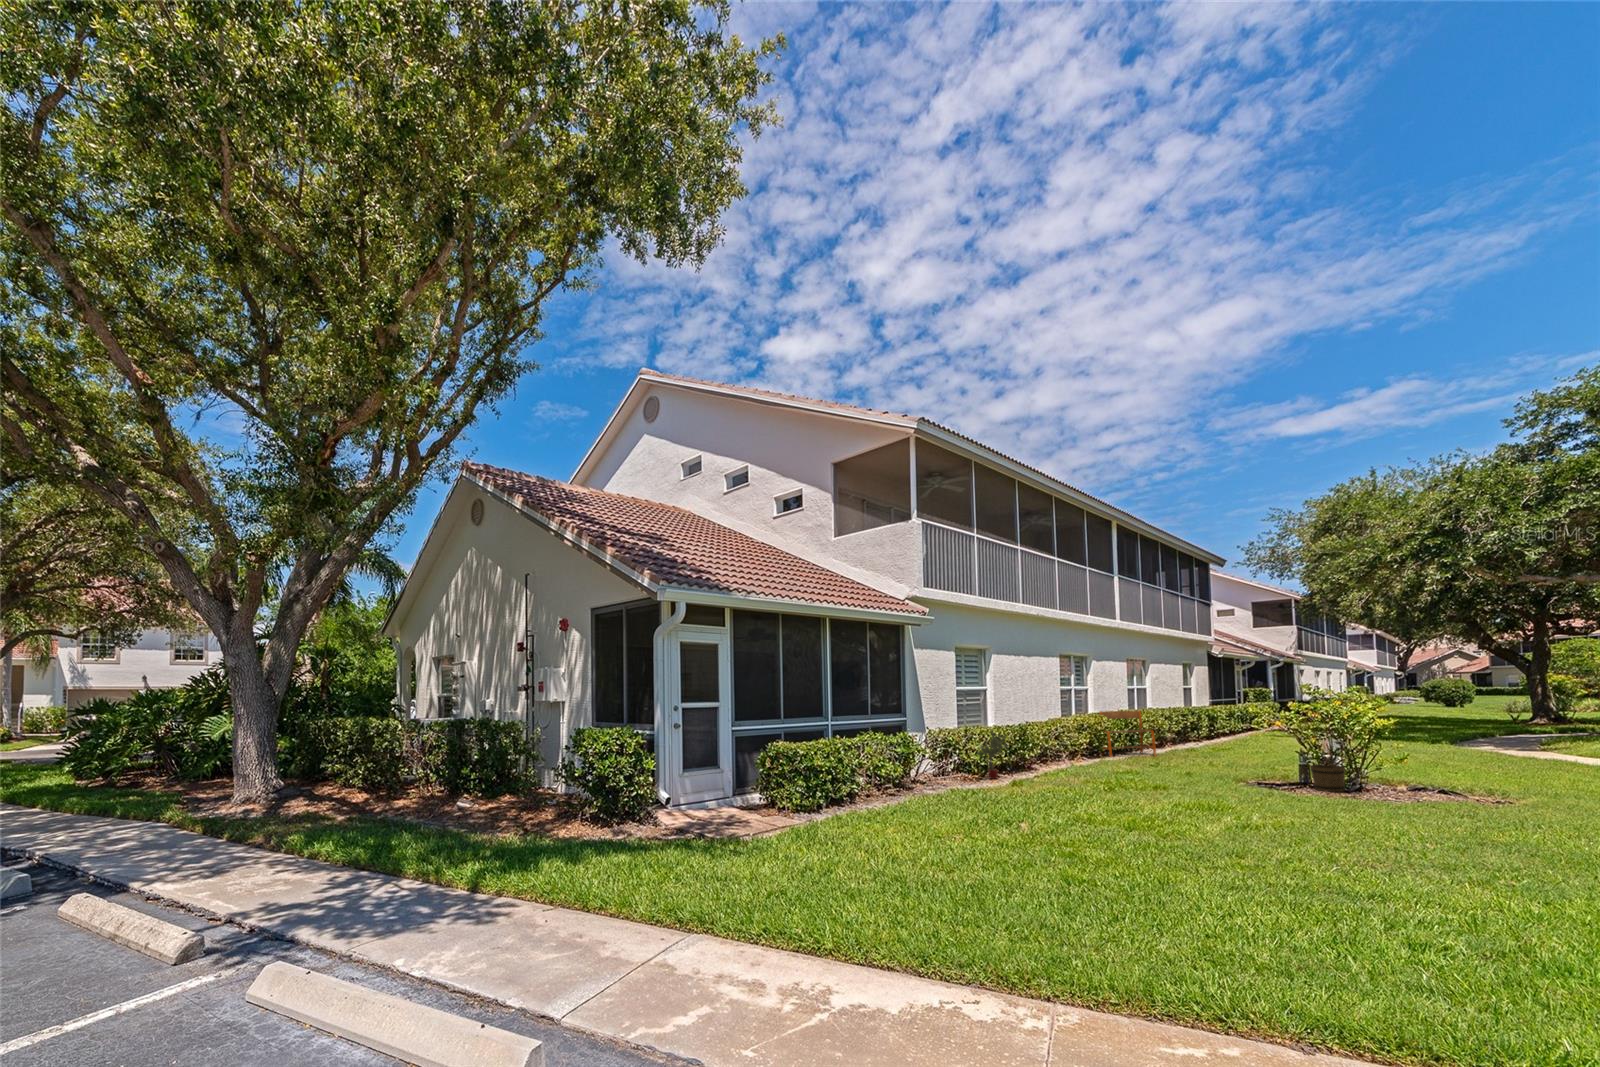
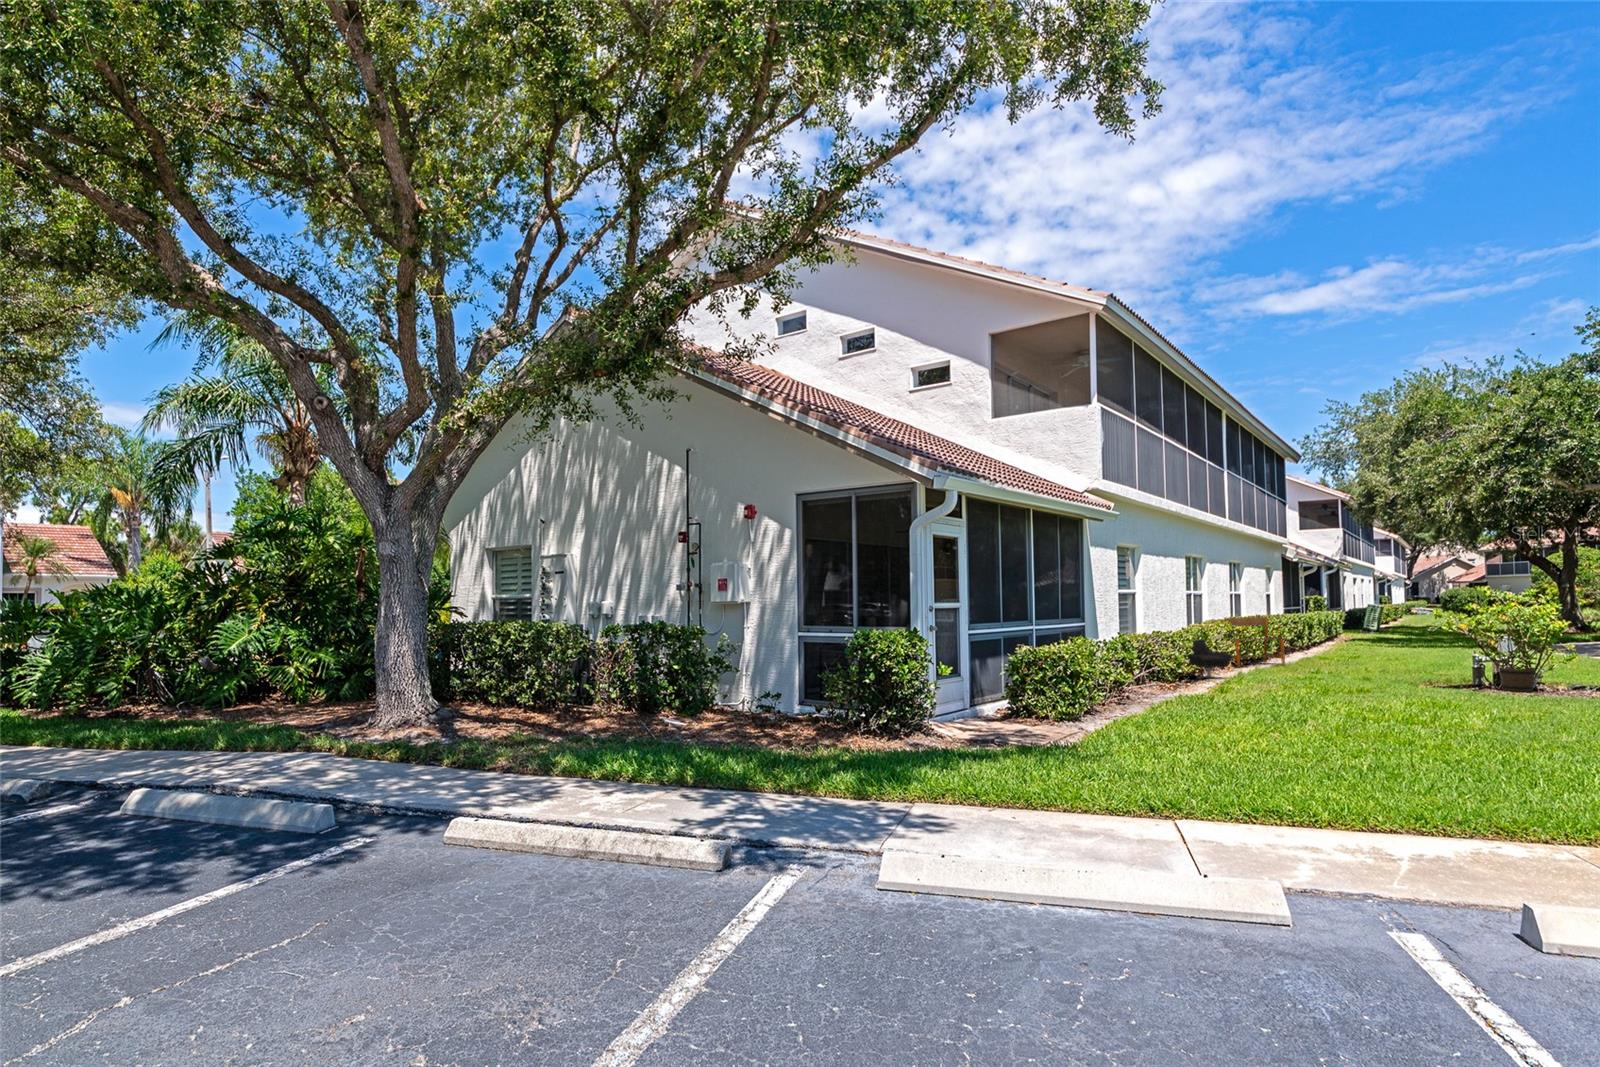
potted tree: present [977,732,1007,779] -> none [1148,633,1181,685]
lounge chair: none [1026,734,1074,773] -> present [1188,639,1233,677]

